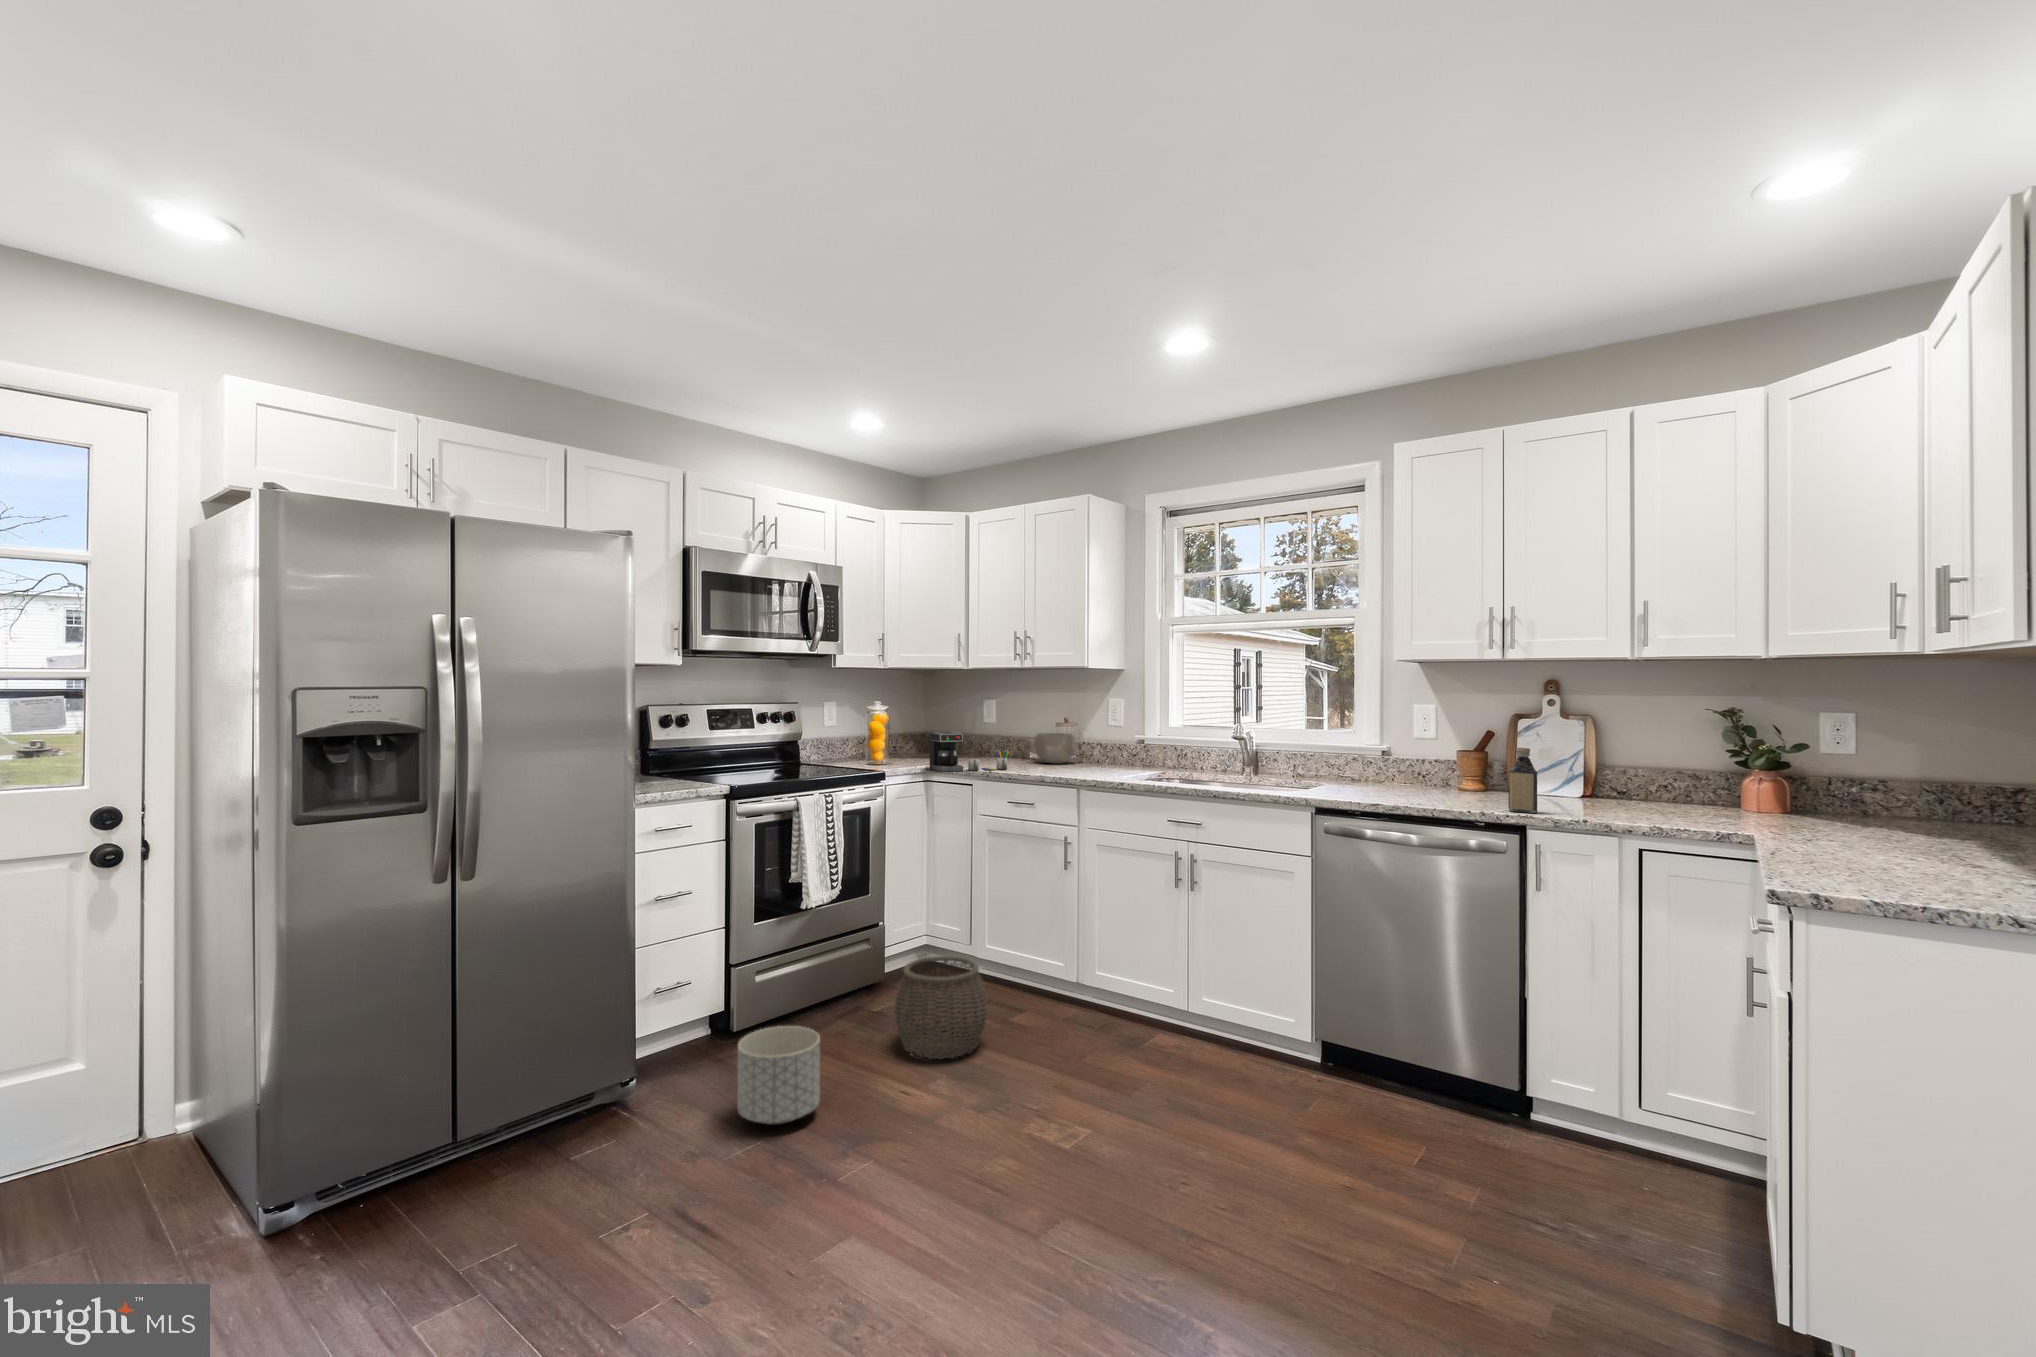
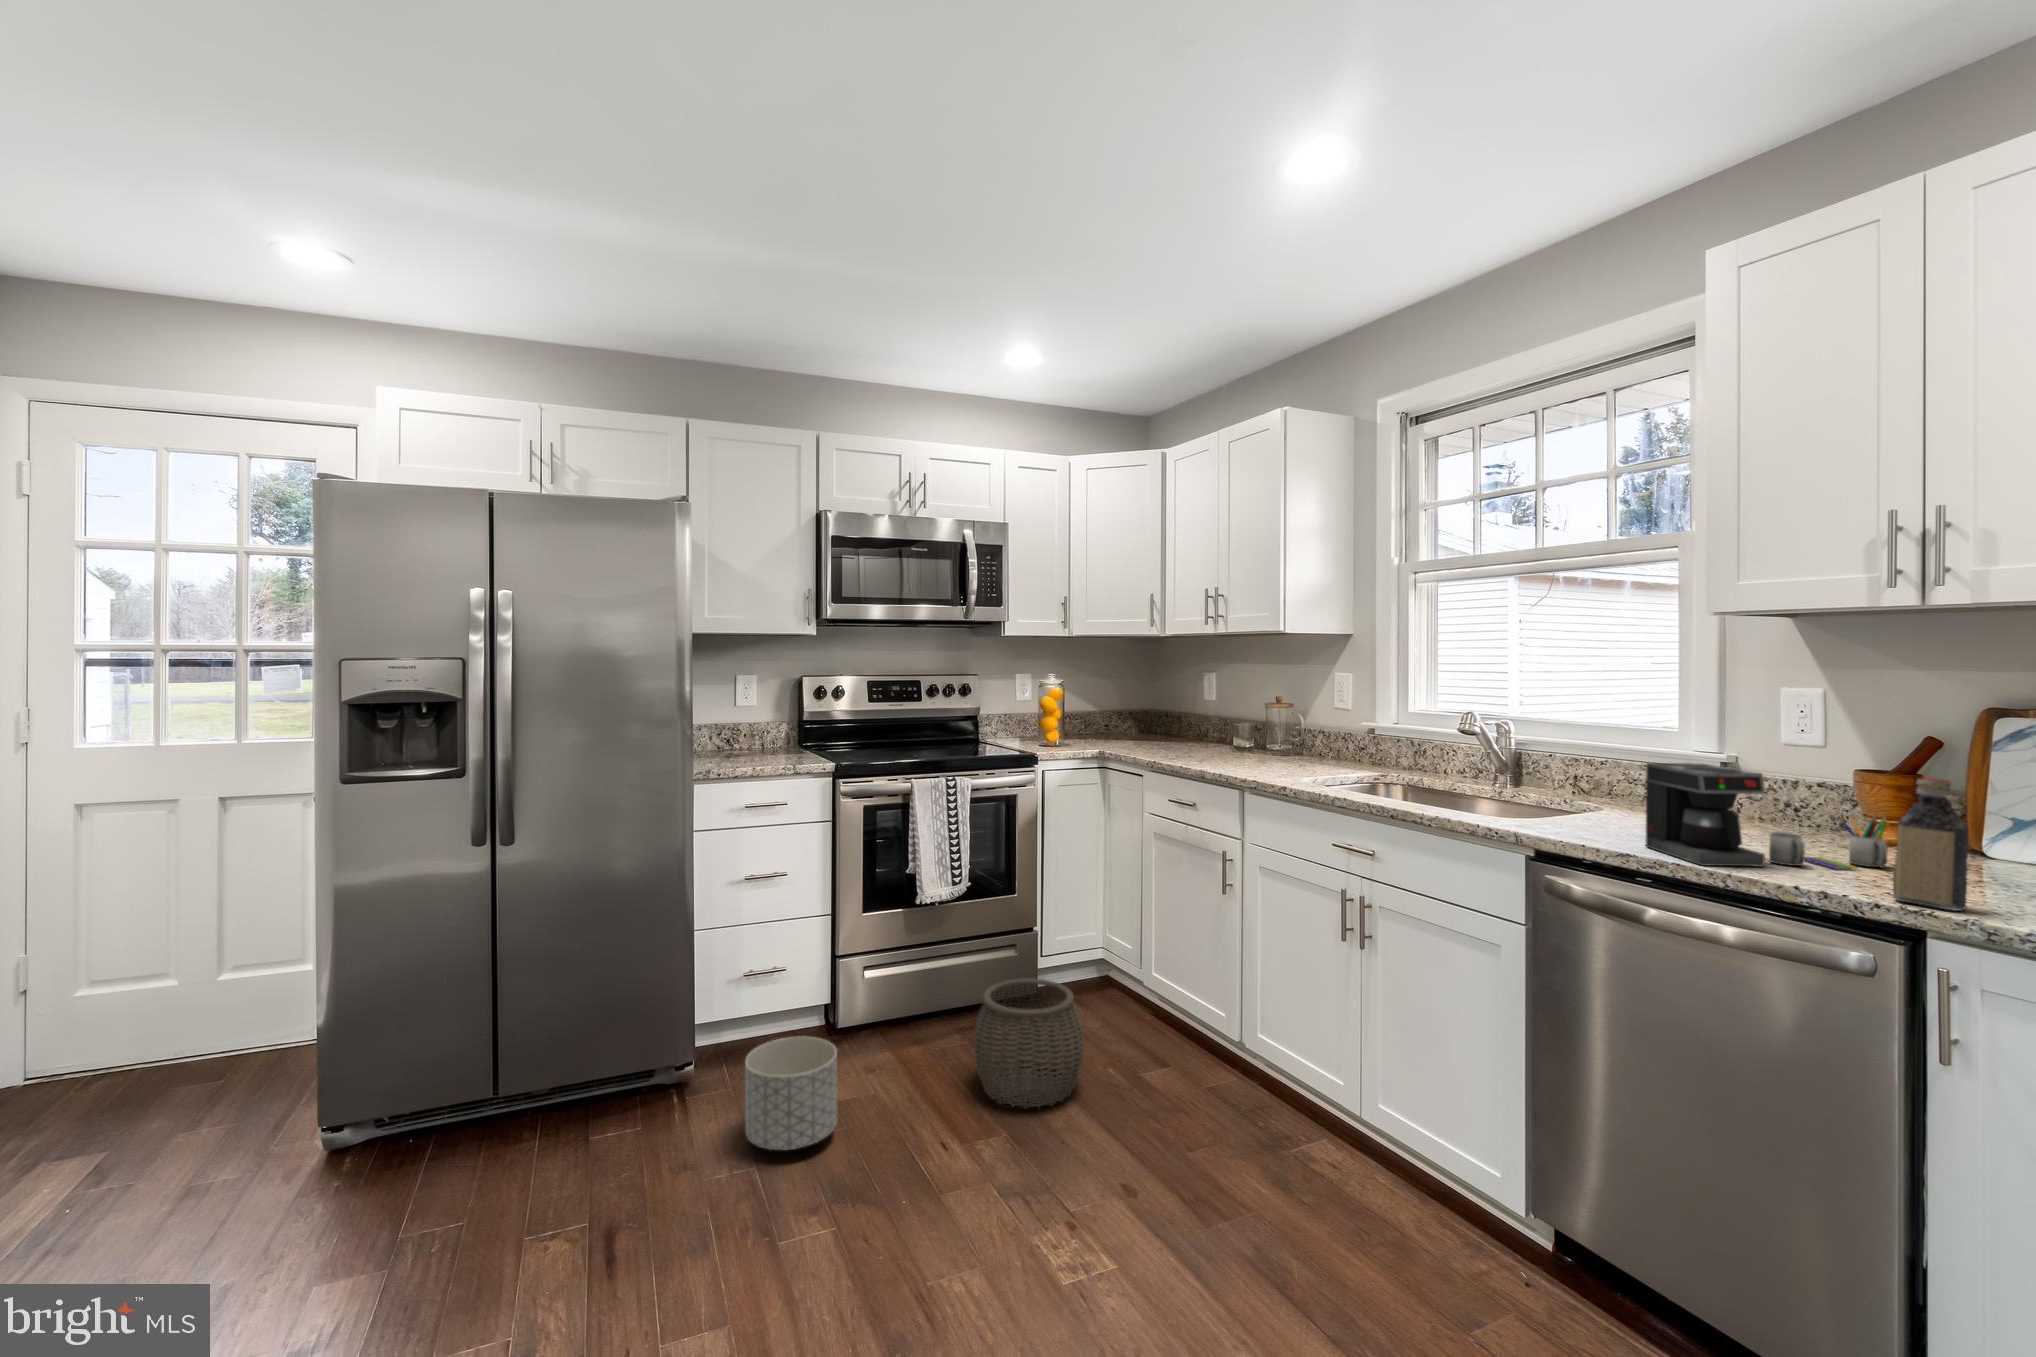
coffee maker: present [930,732,1009,772] -> present [1645,763,1890,869]
bowl: present [1034,733,1076,764] -> none [1235,715,1288,754]

